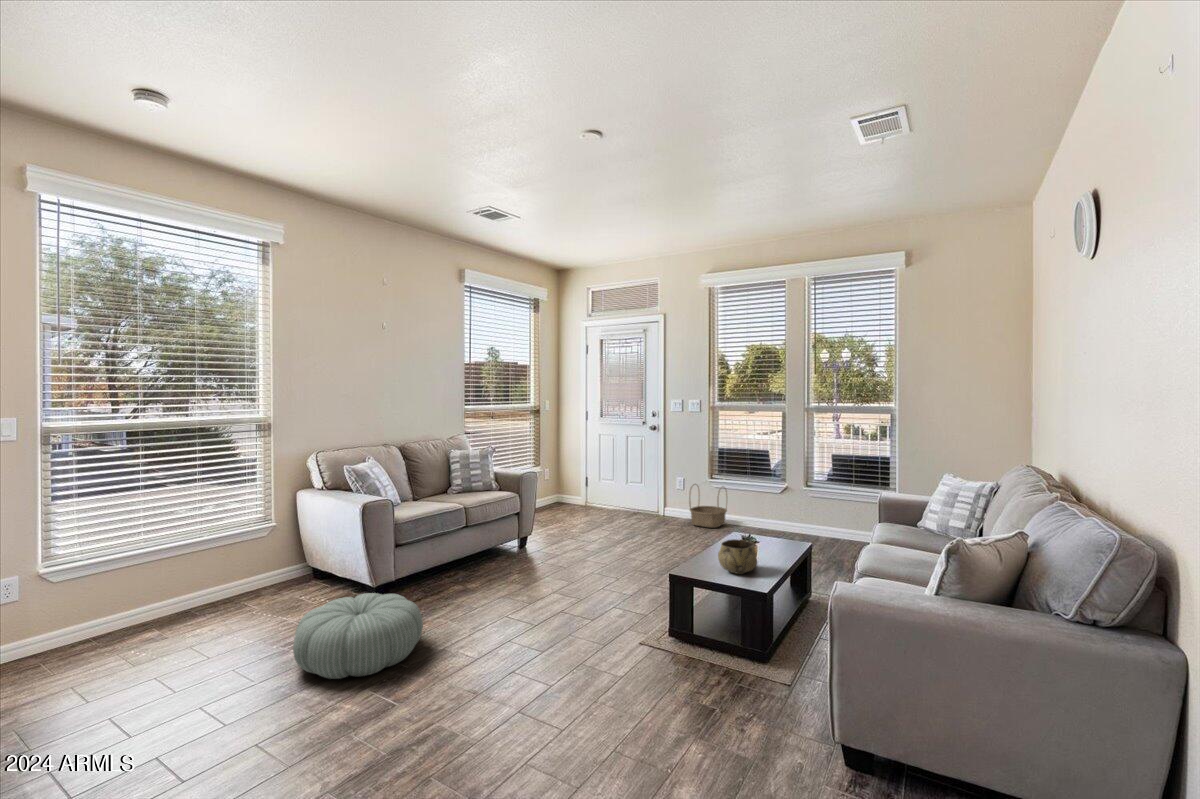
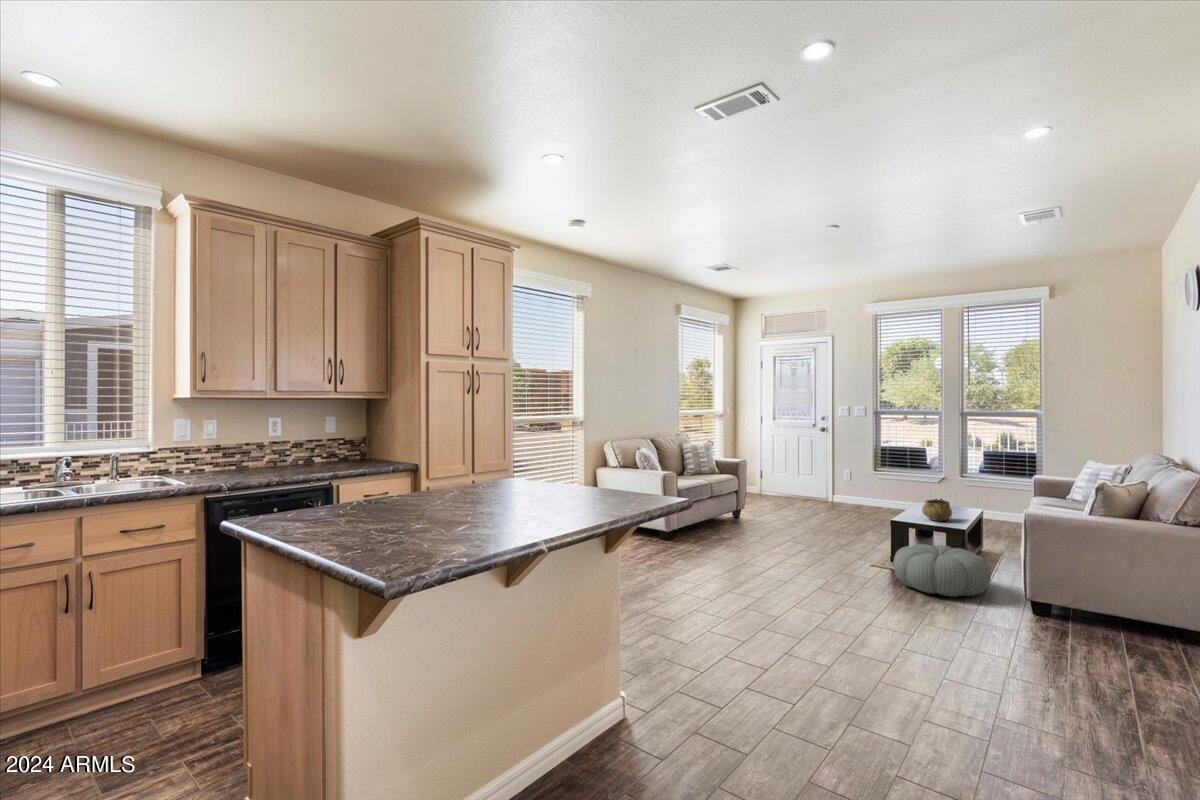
basket: present [689,484,727,528] -> none [859,474,892,508]
pouf: present [293,593,423,679] -> present [893,544,991,597]

